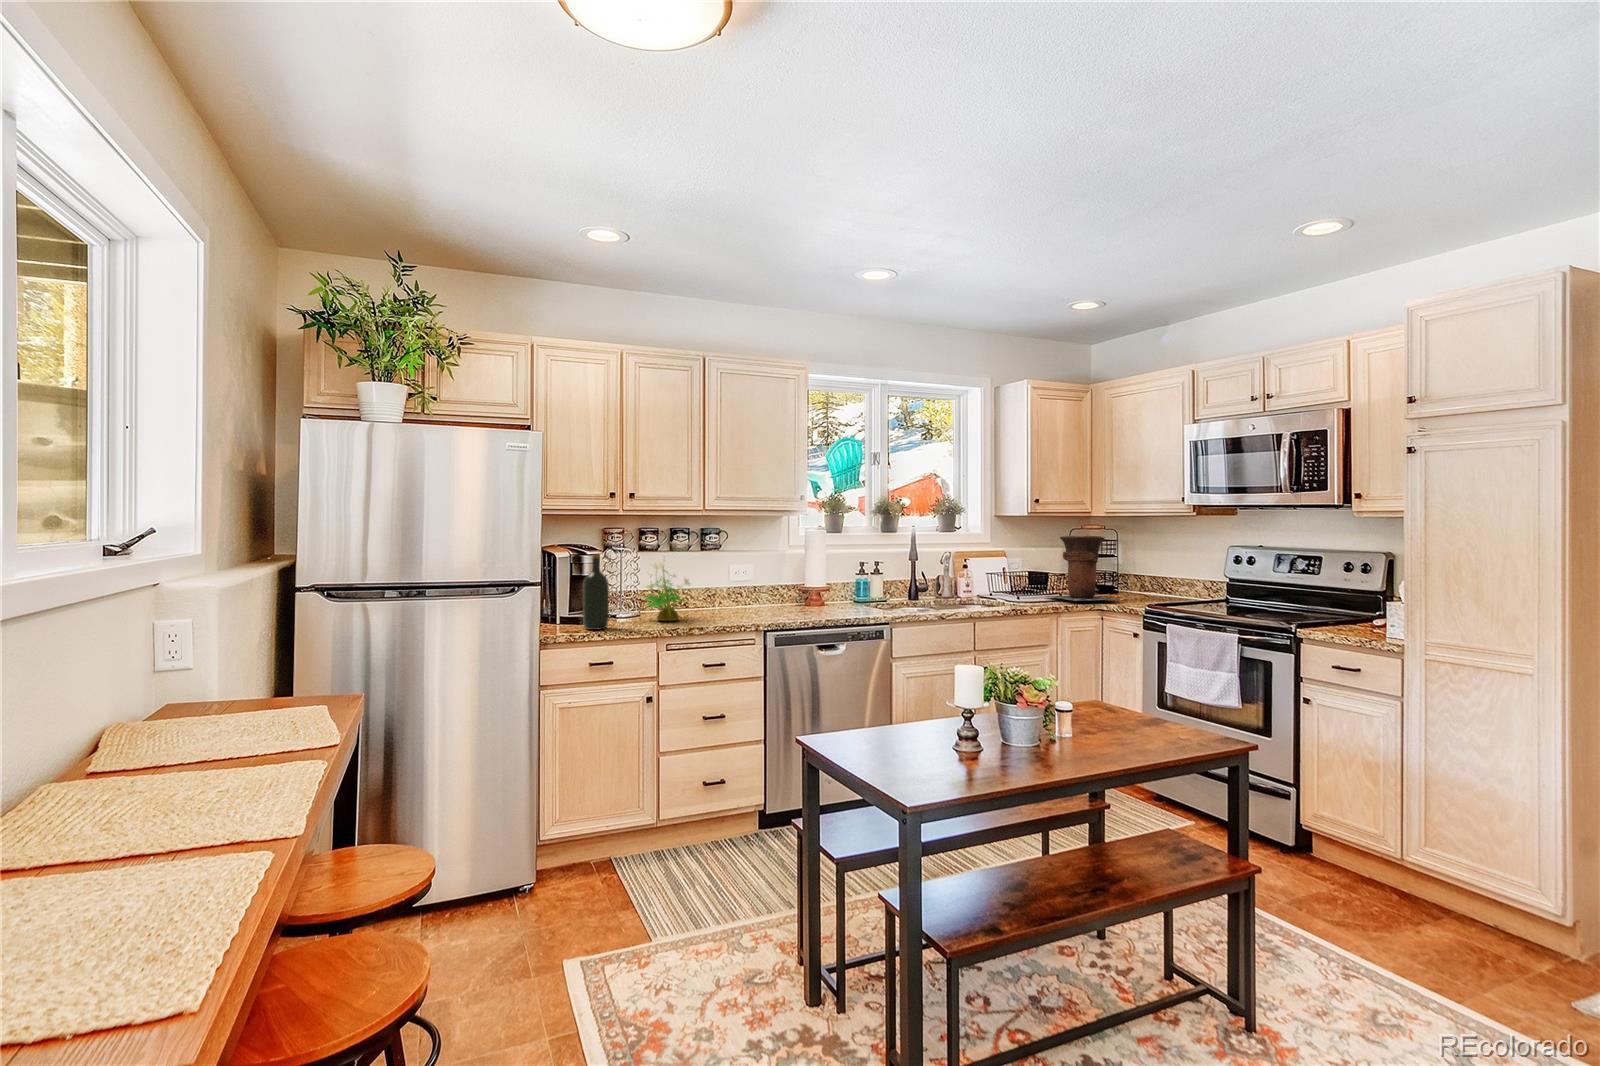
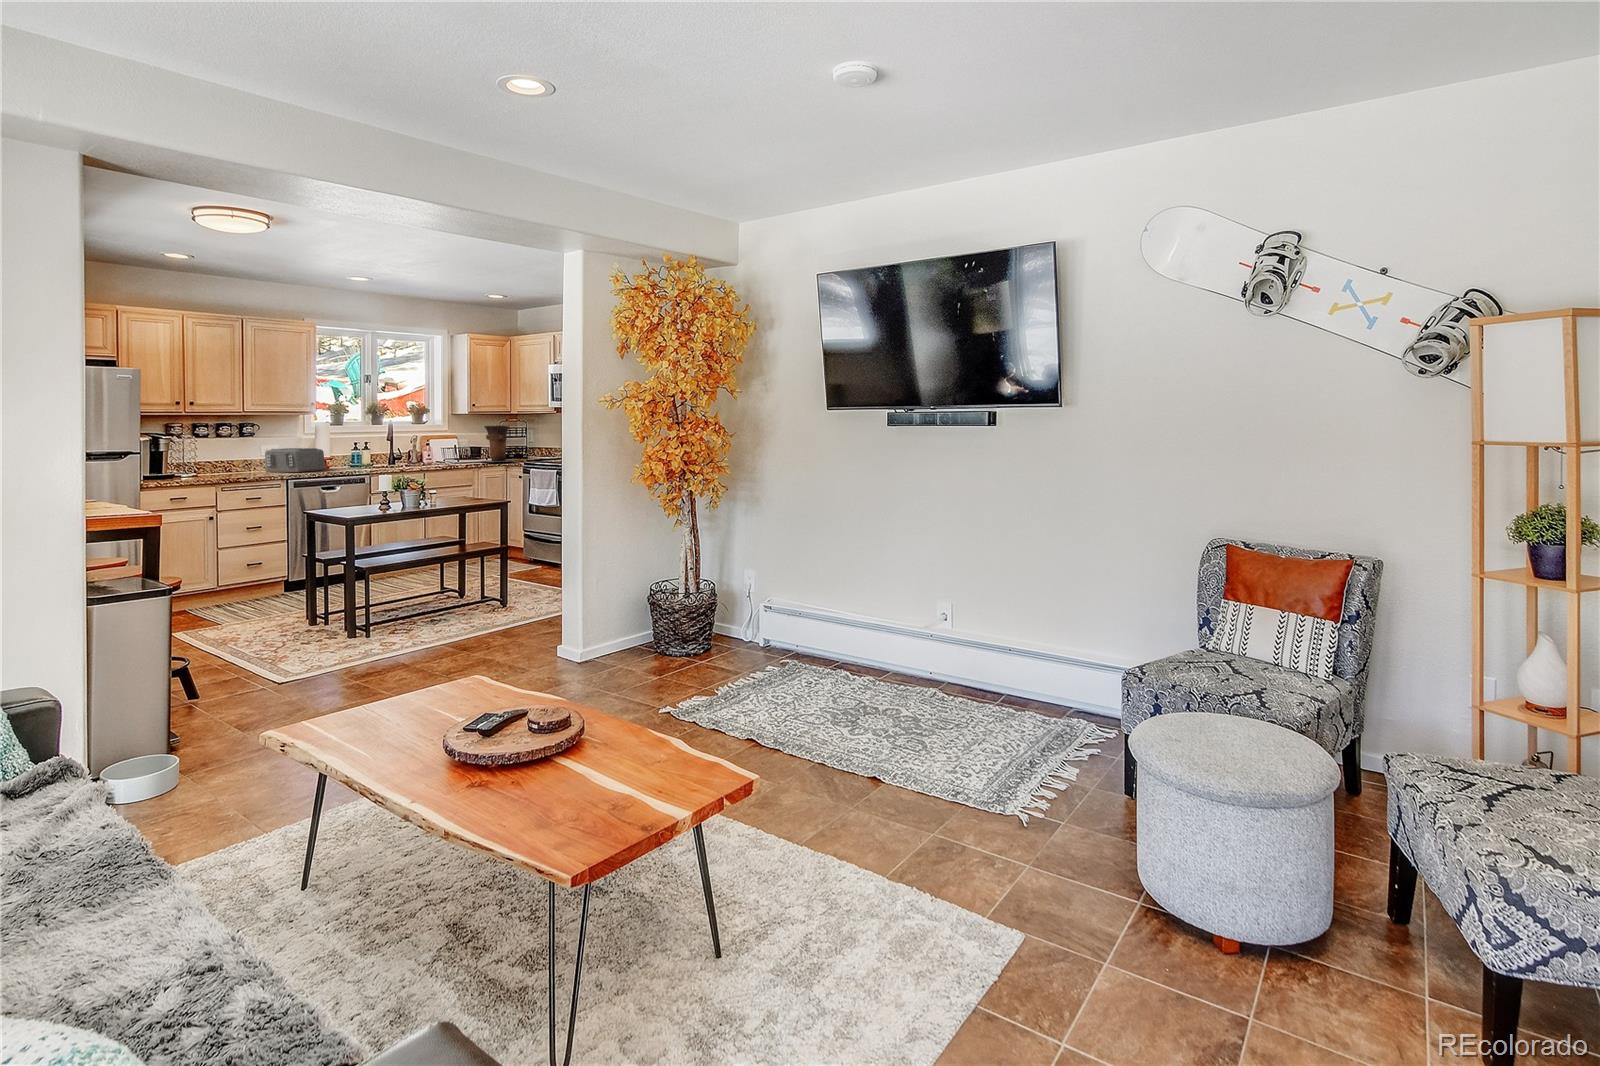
wine bottle: present [583,554,609,630] -> none [164,438,183,481]
potted plant: present [644,562,690,621] -> none [203,438,236,476]
toaster: none [732,570,821,614] -> present [265,448,326,472]

